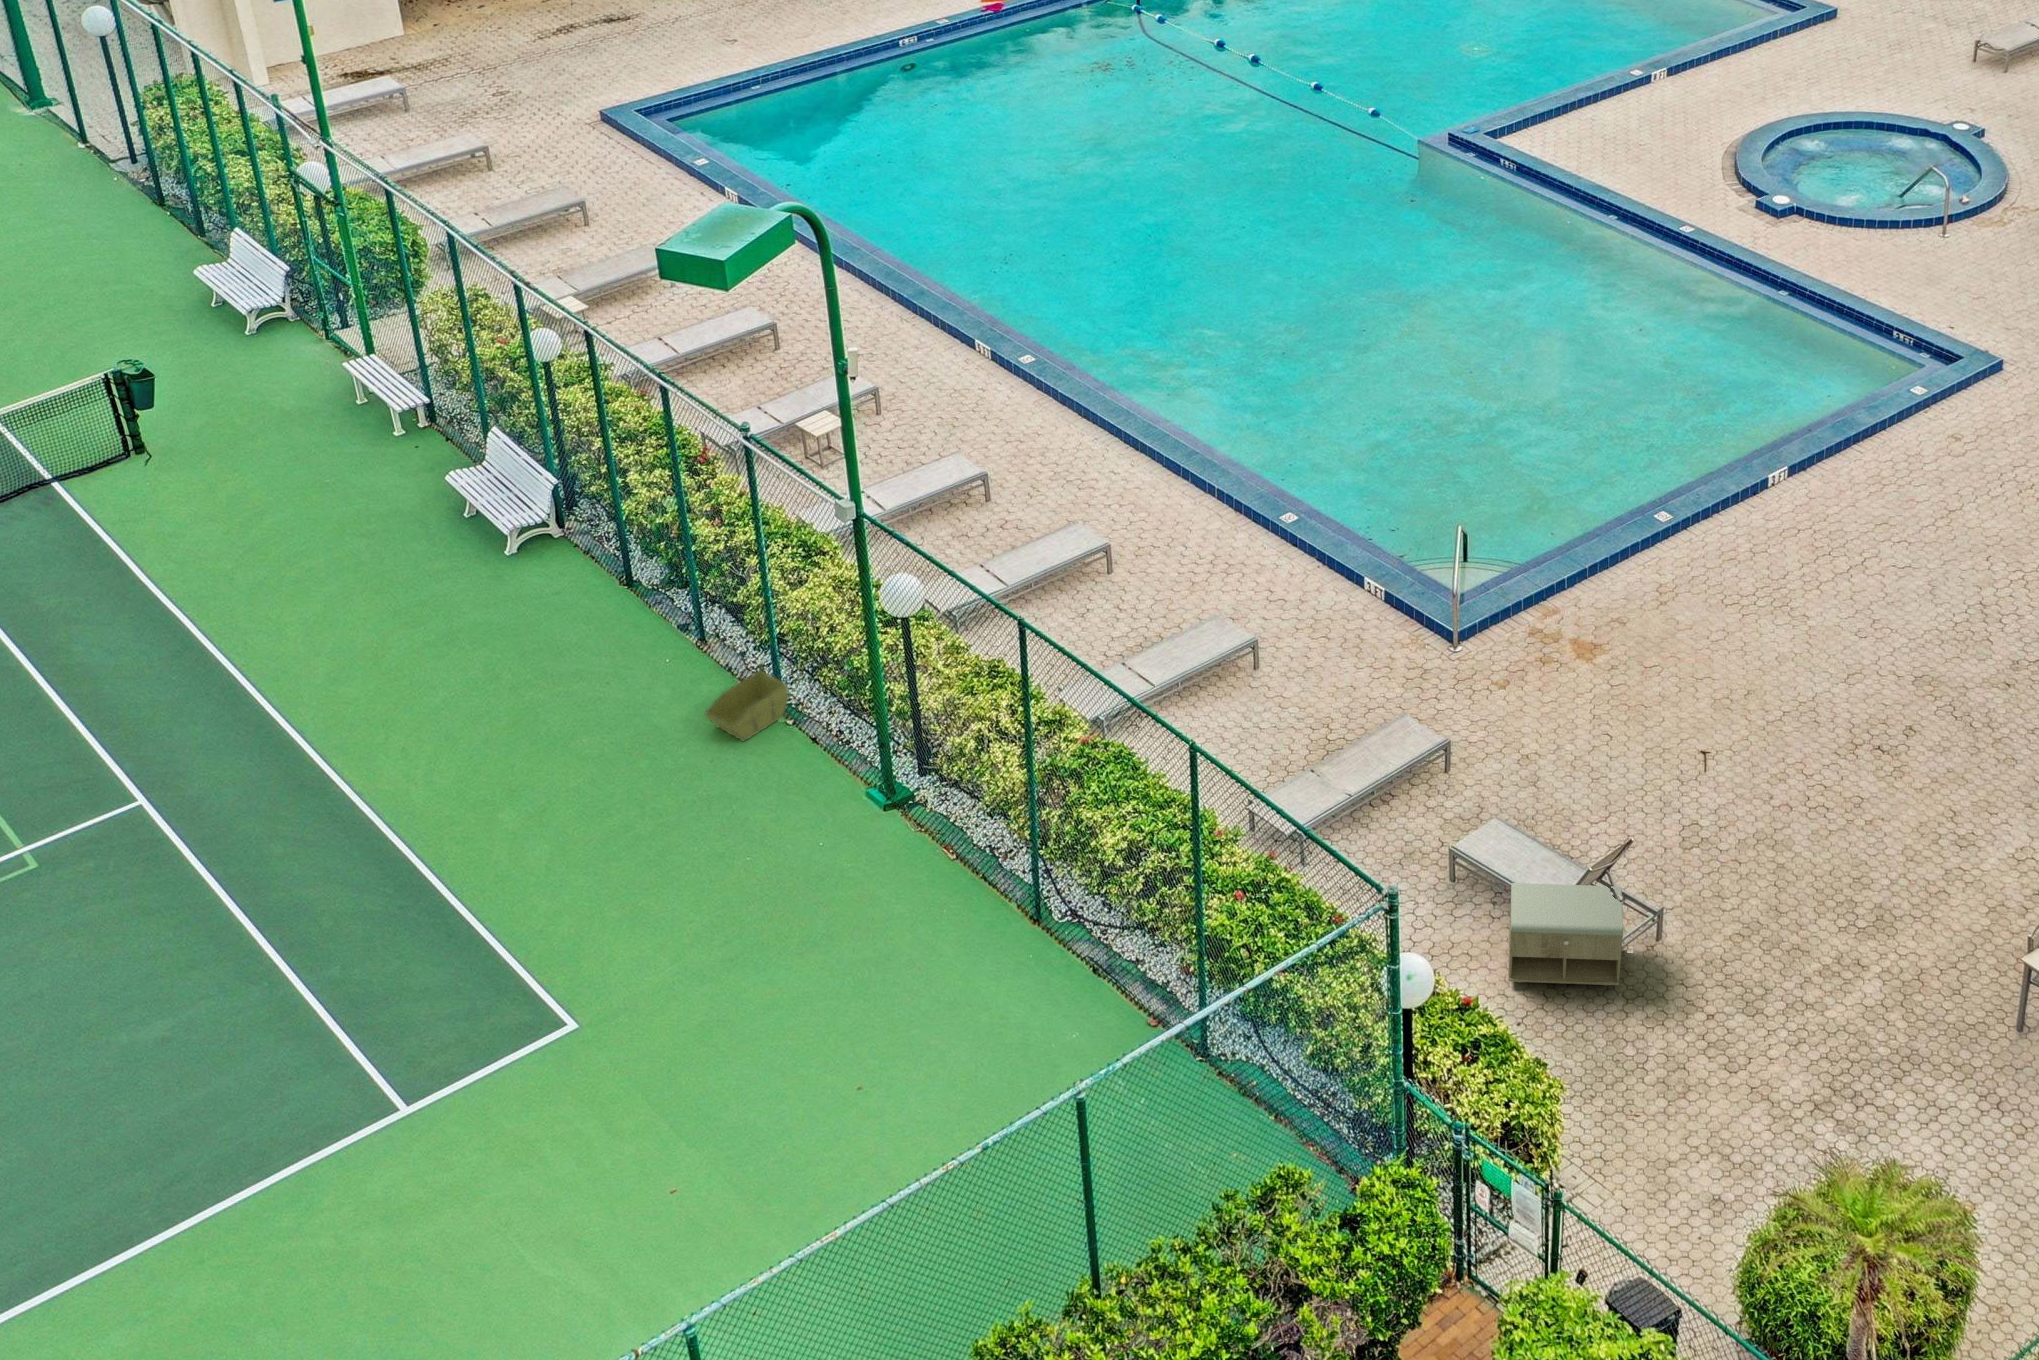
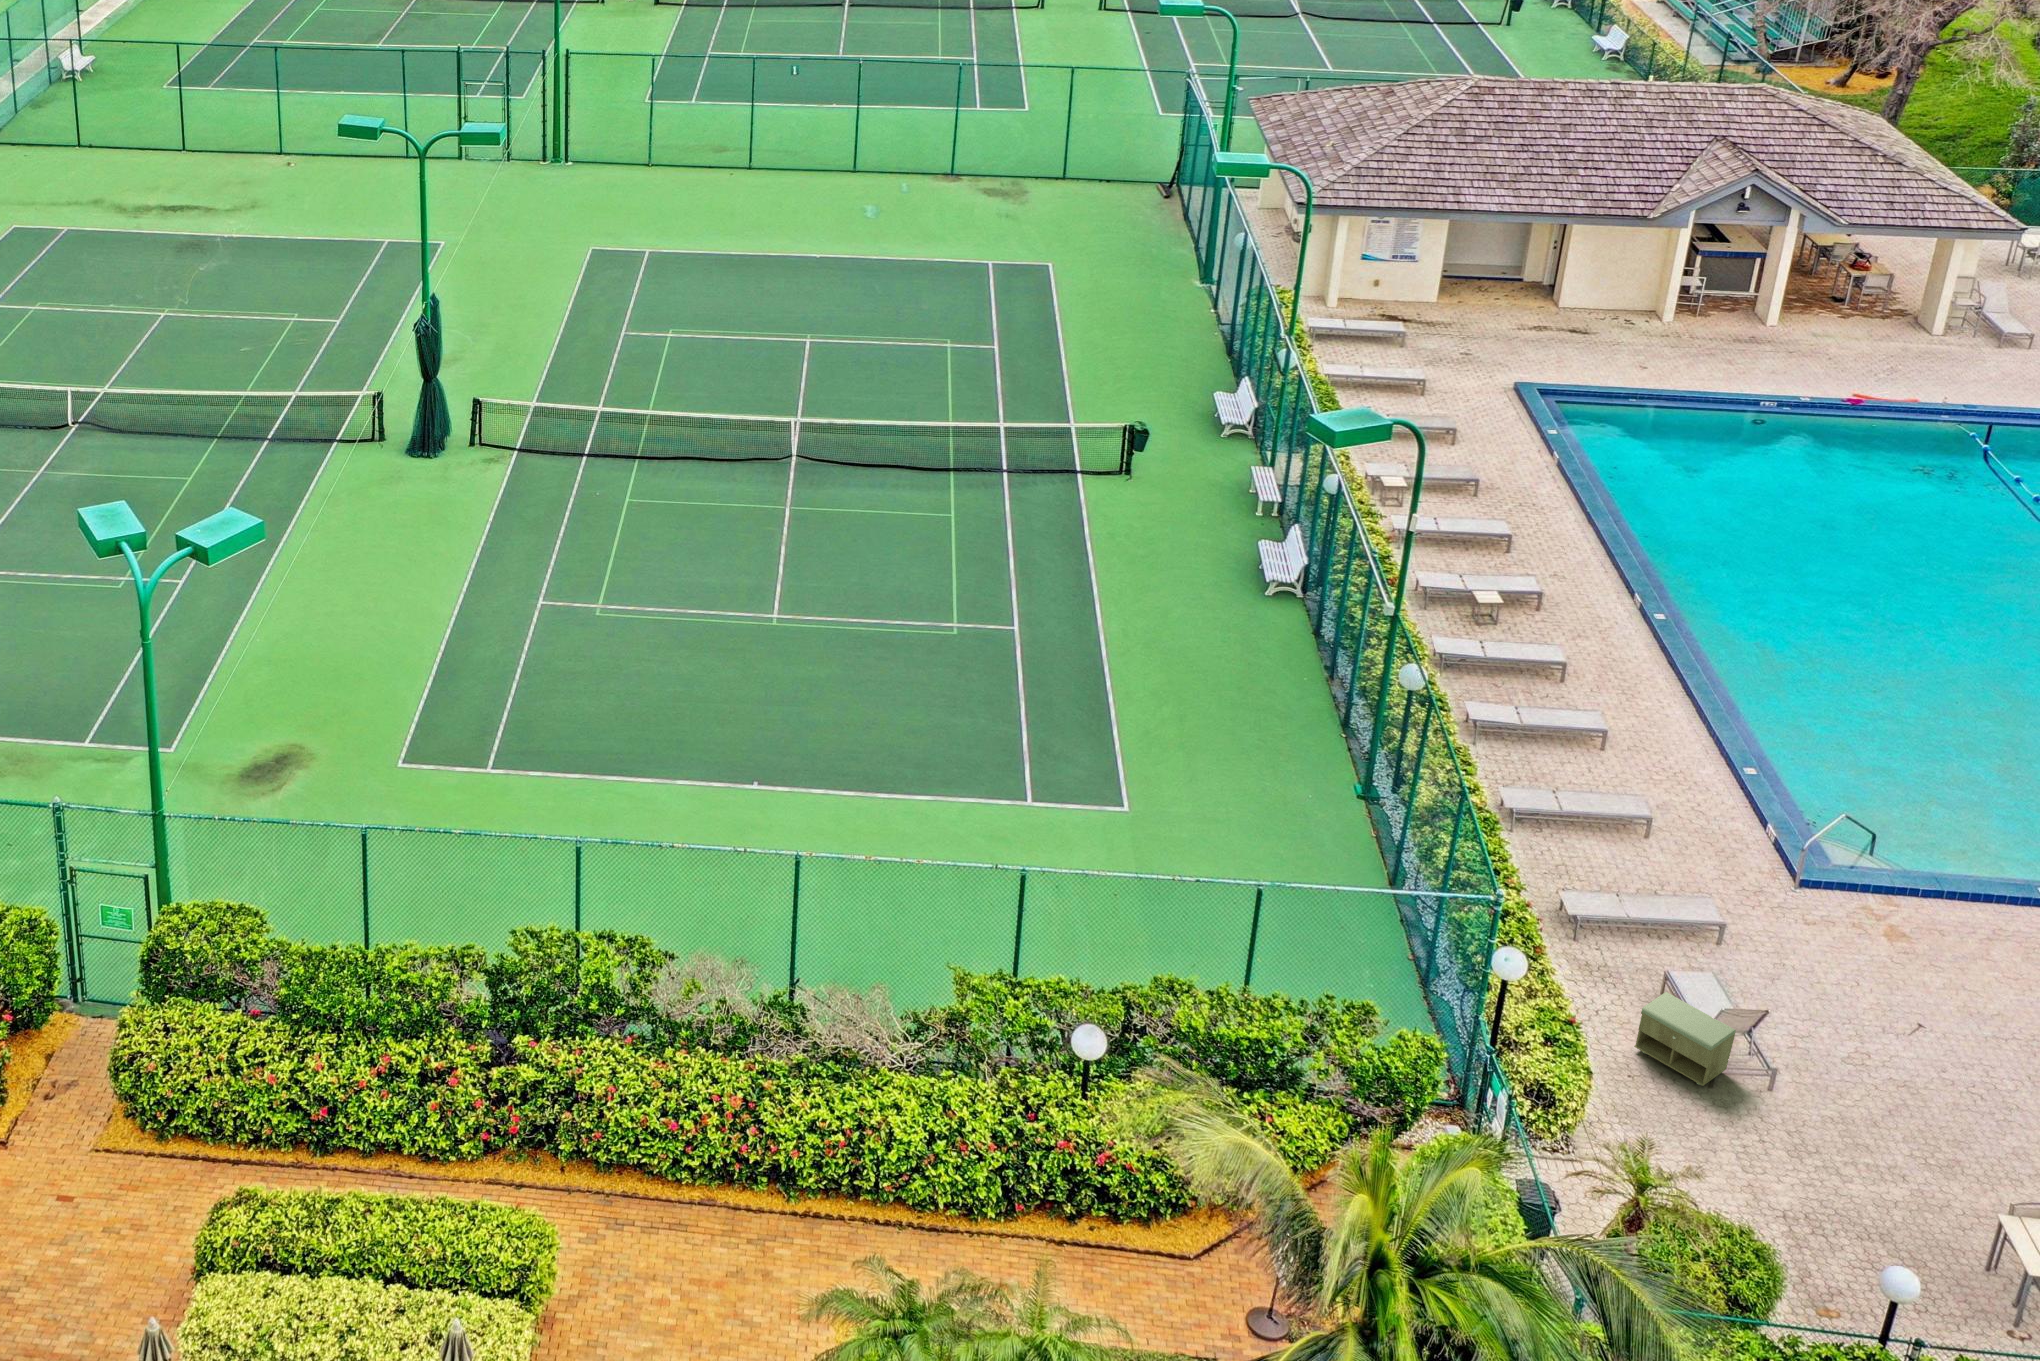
storage bin: present [705,671,789,741] -> none [1298,698,1351,729]

